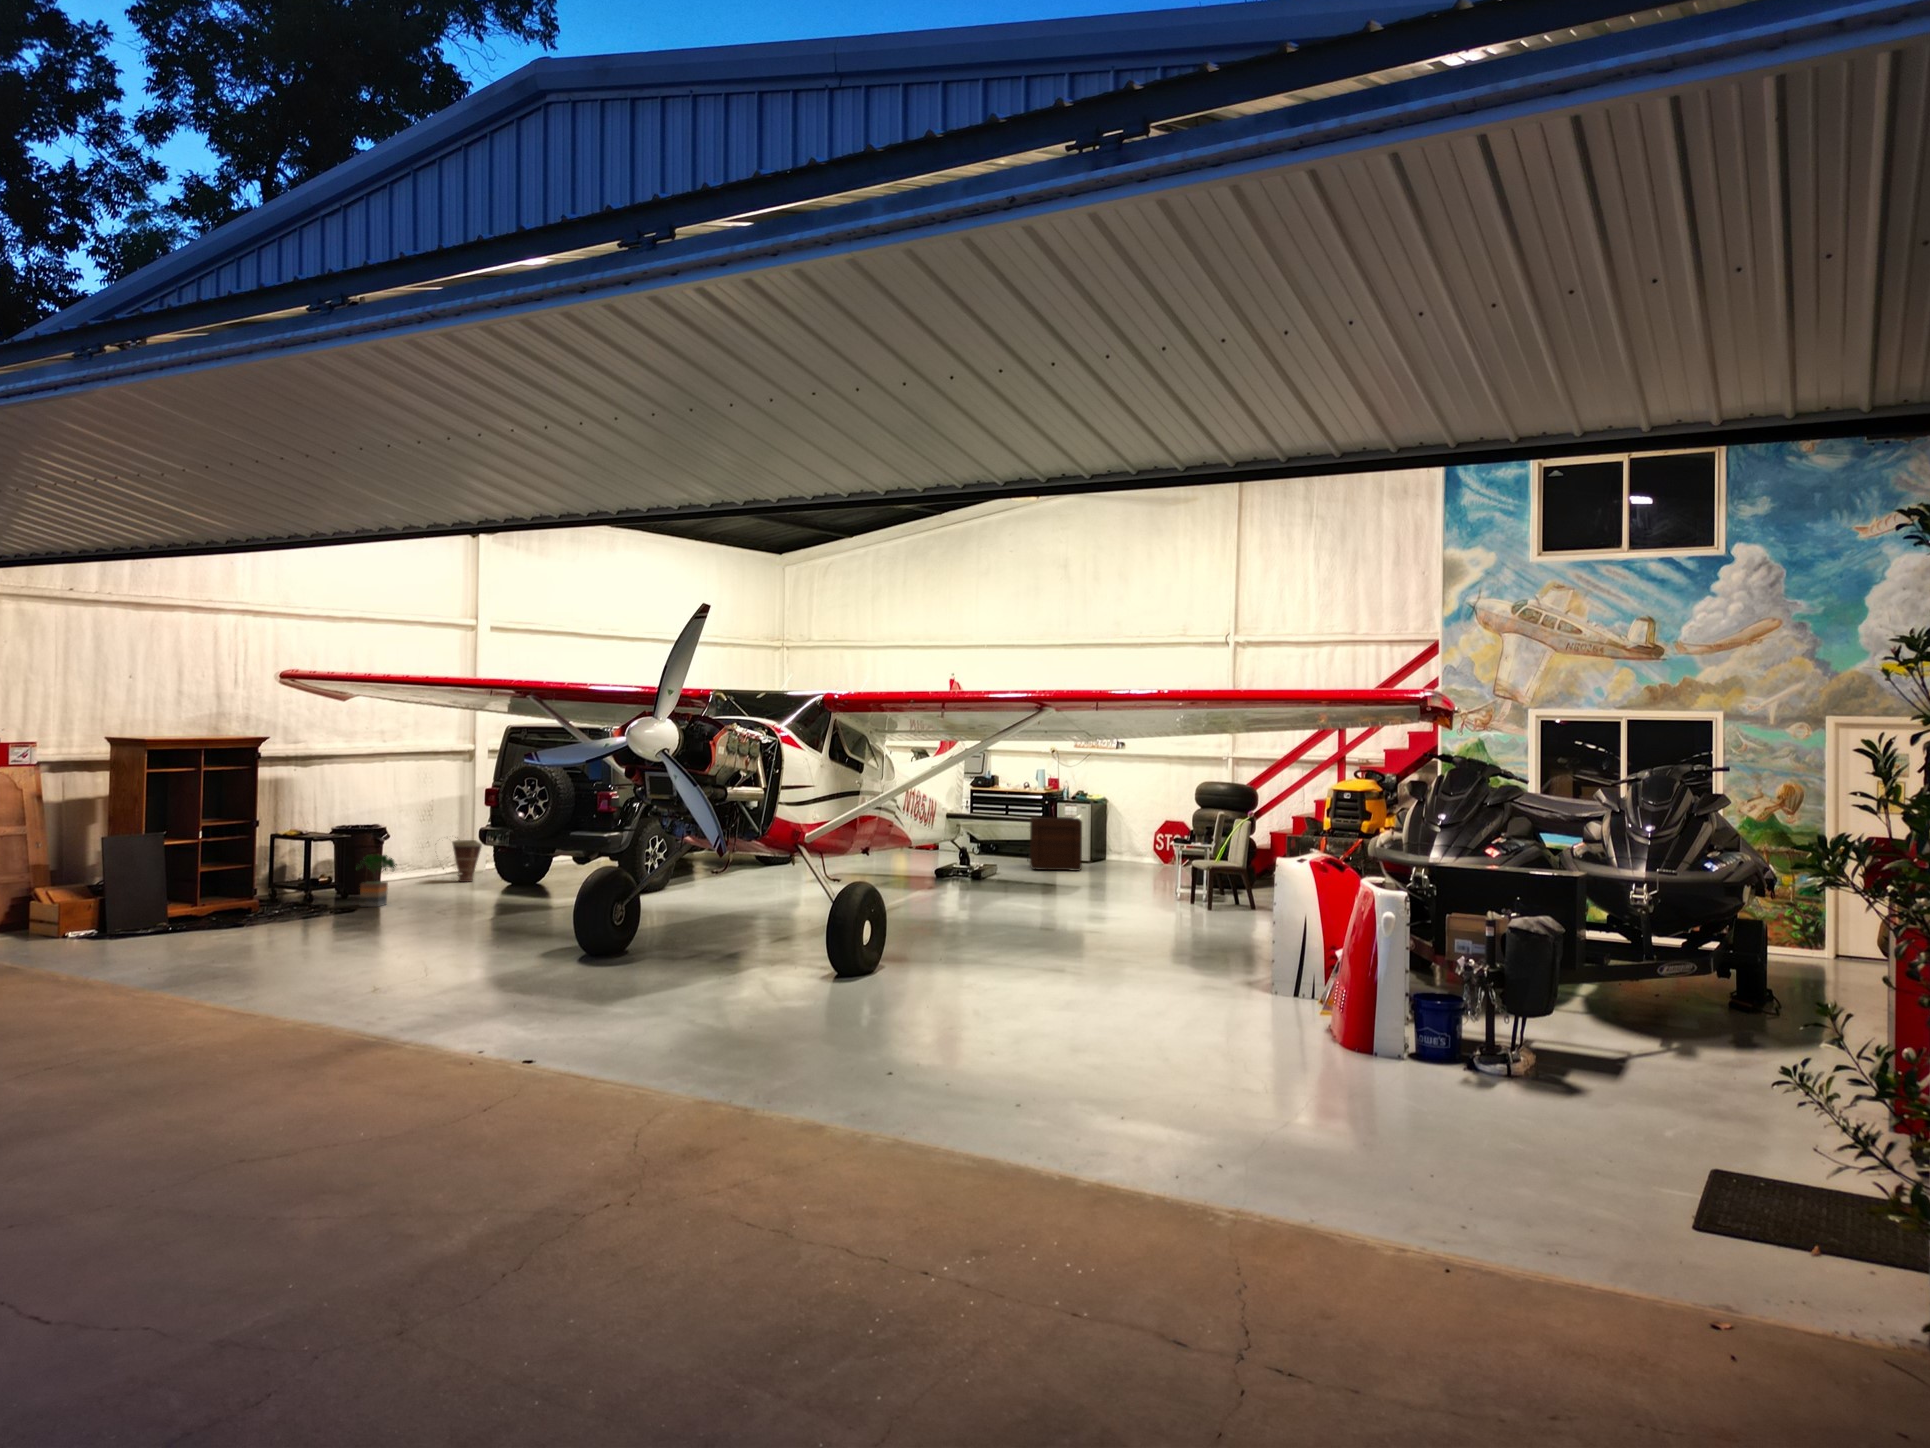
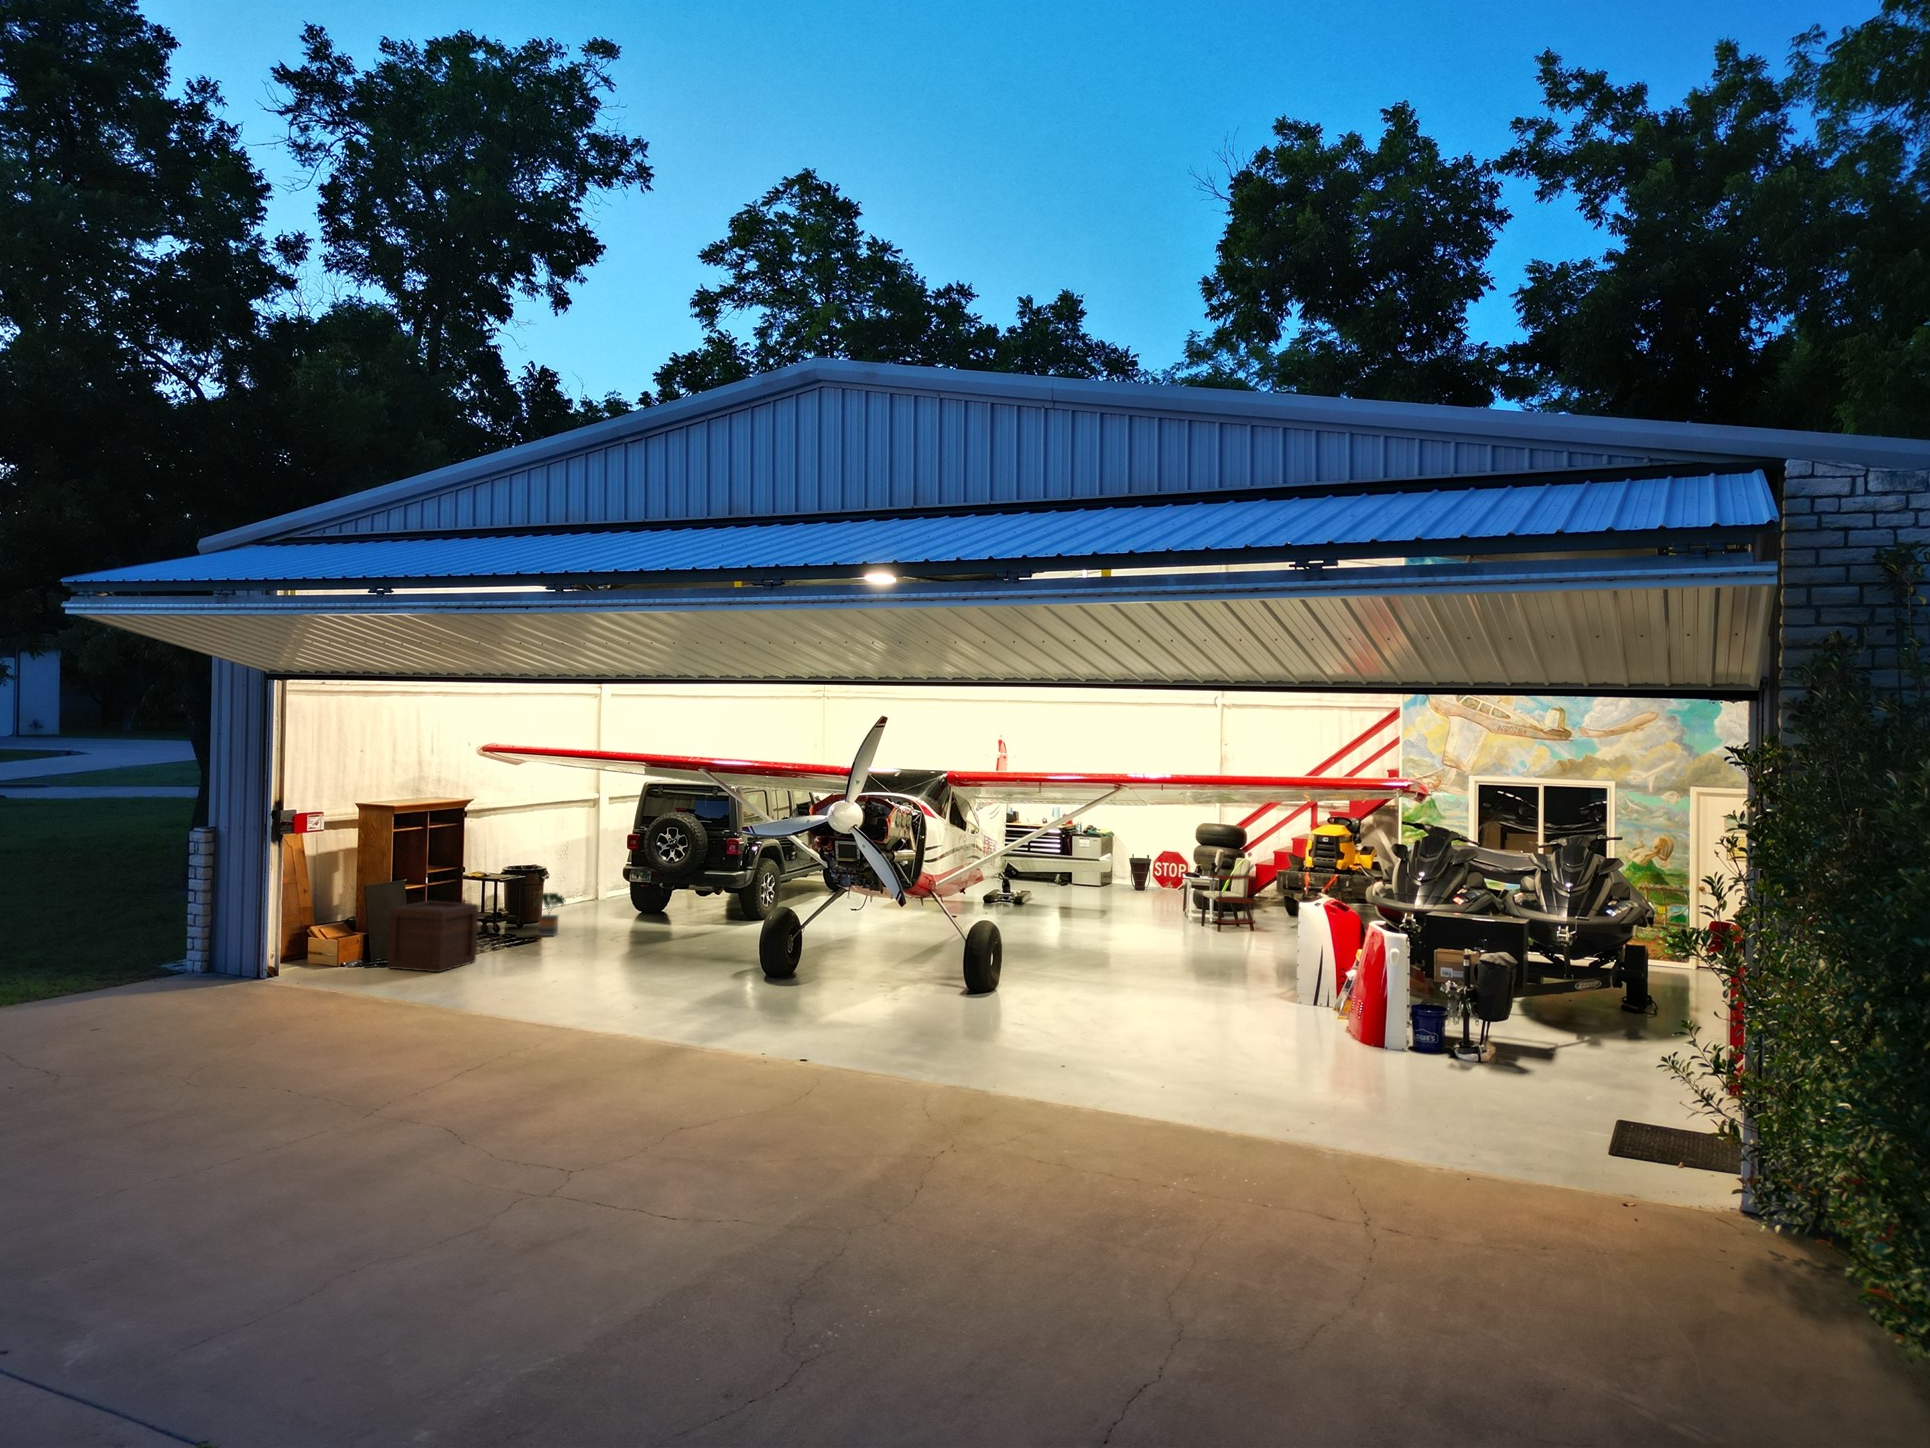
wooden crate: present [1030,817,1082,871] -> present [387,901,478,972]
shelving unit: none [1198,826,1254,900] -> present [1211,865,1255,924]
basket: present [452,837,483,882] -> present [1129,854,1151,890]

